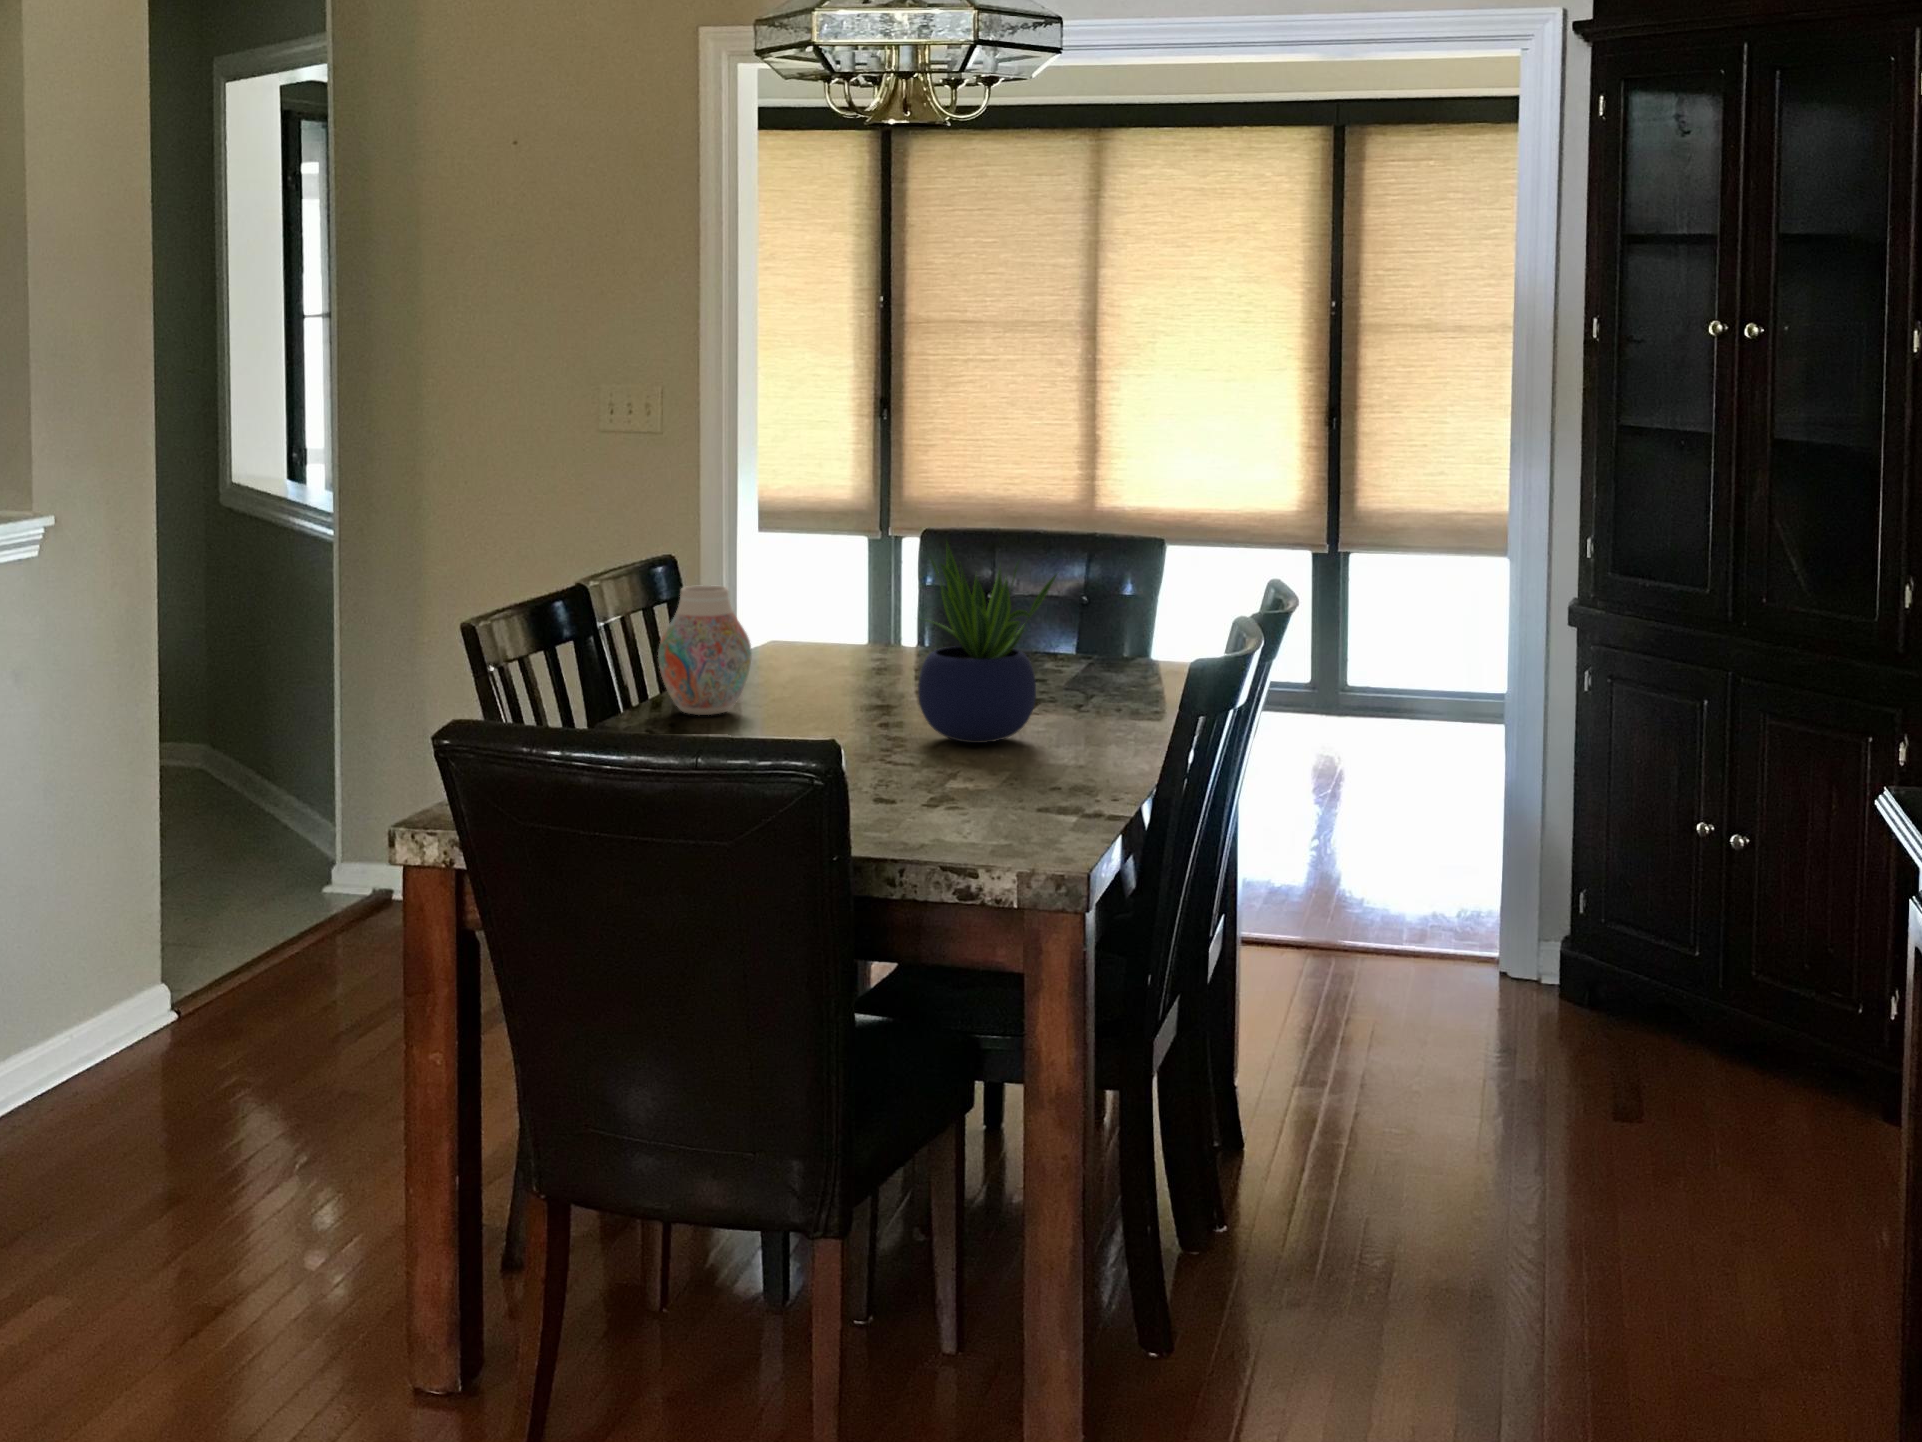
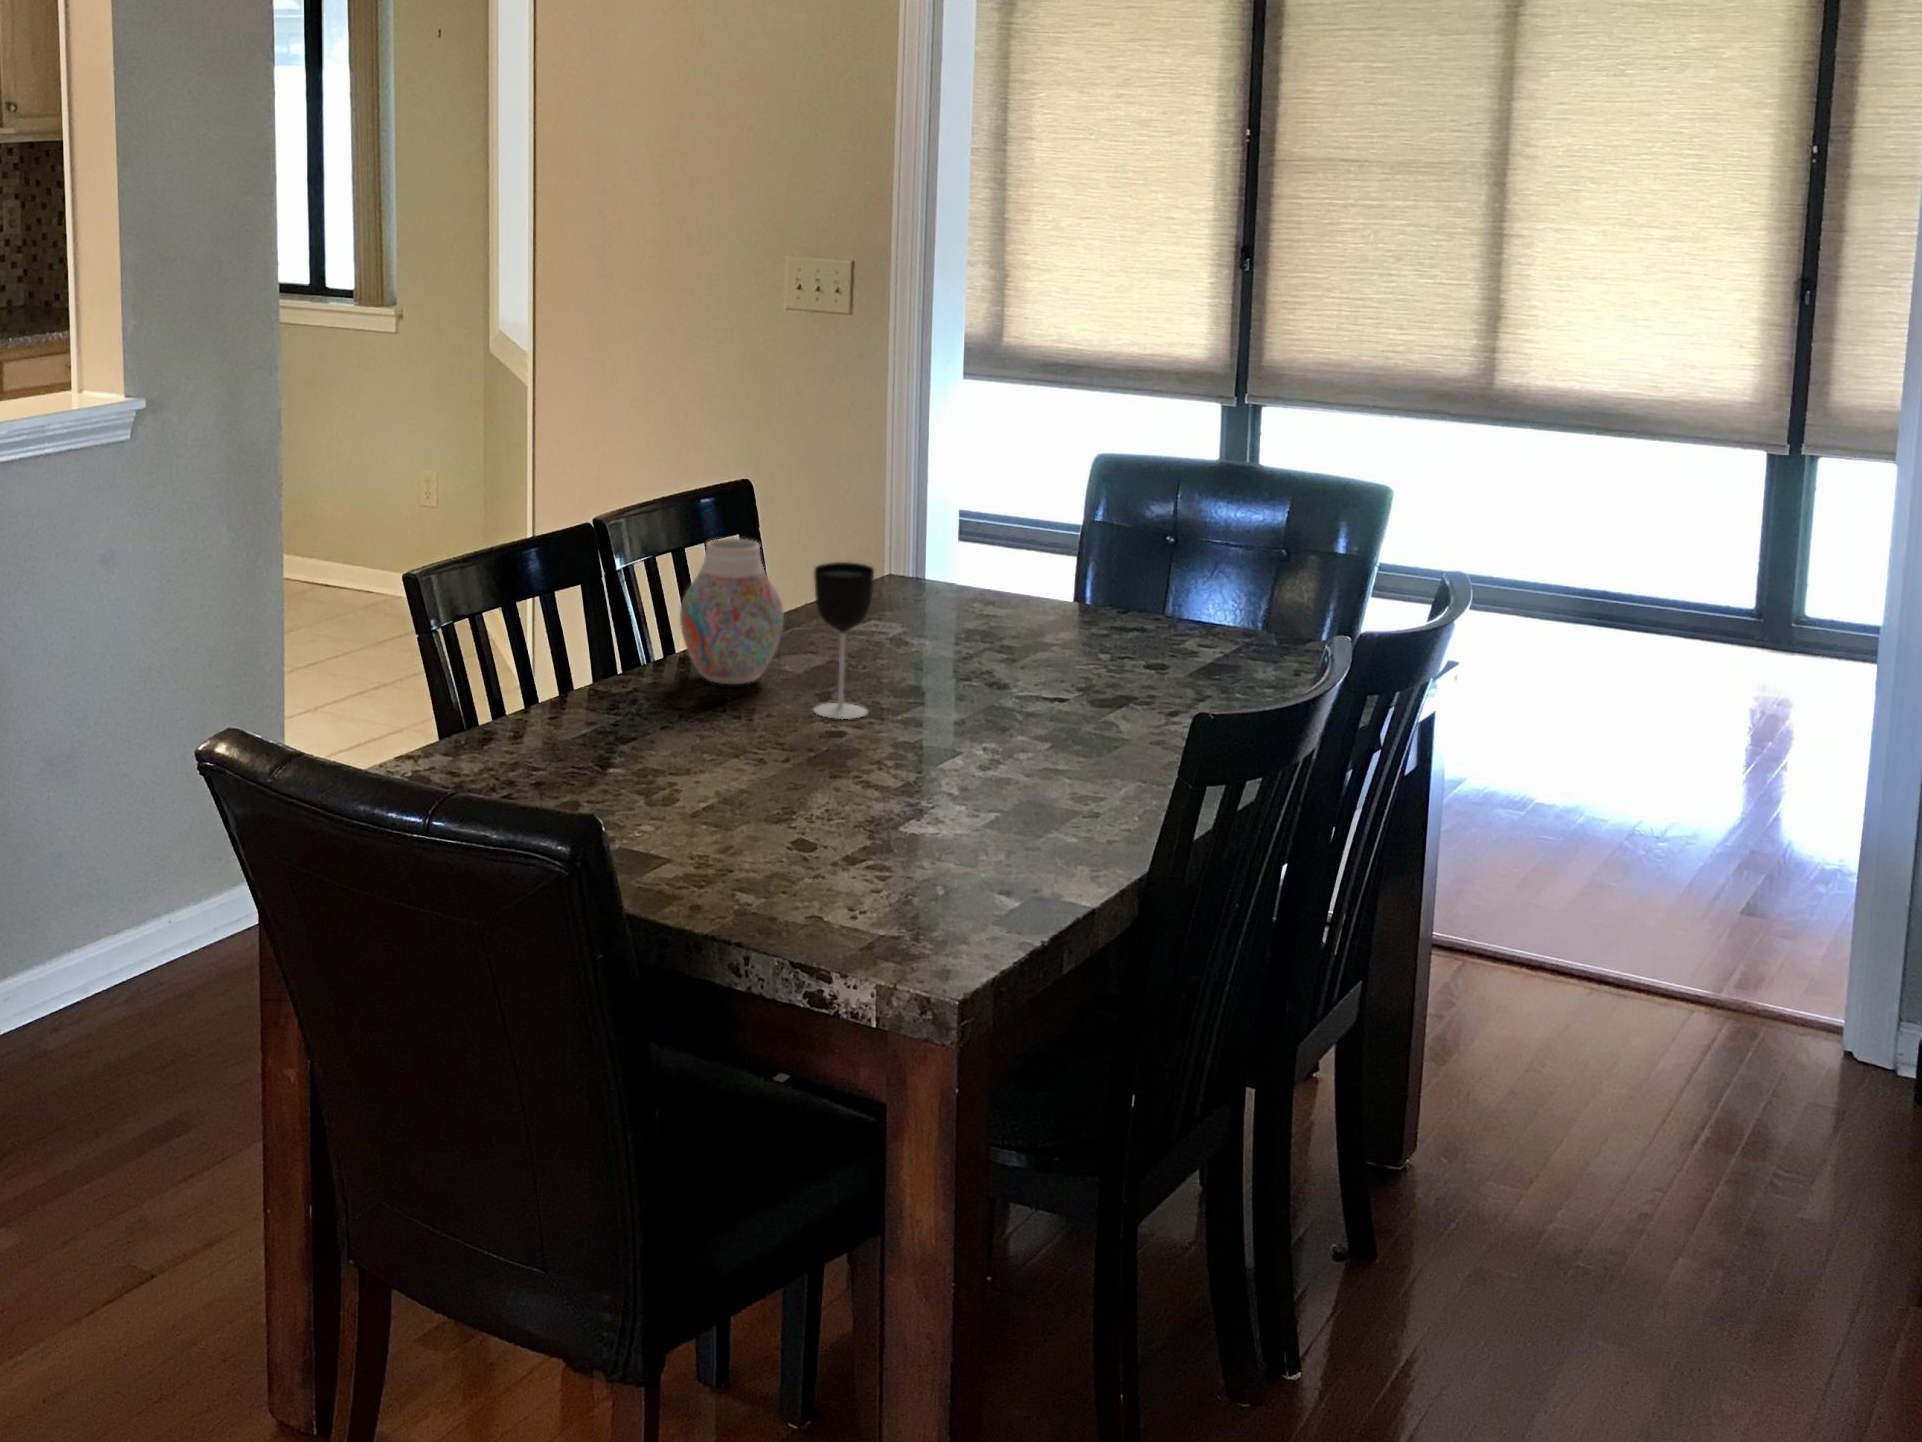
potted plant: present [918,544,1057,743] -> none [929,517,1106,766]
wine glass: none [794,593,845,728] -> present [814,562,874,719]

